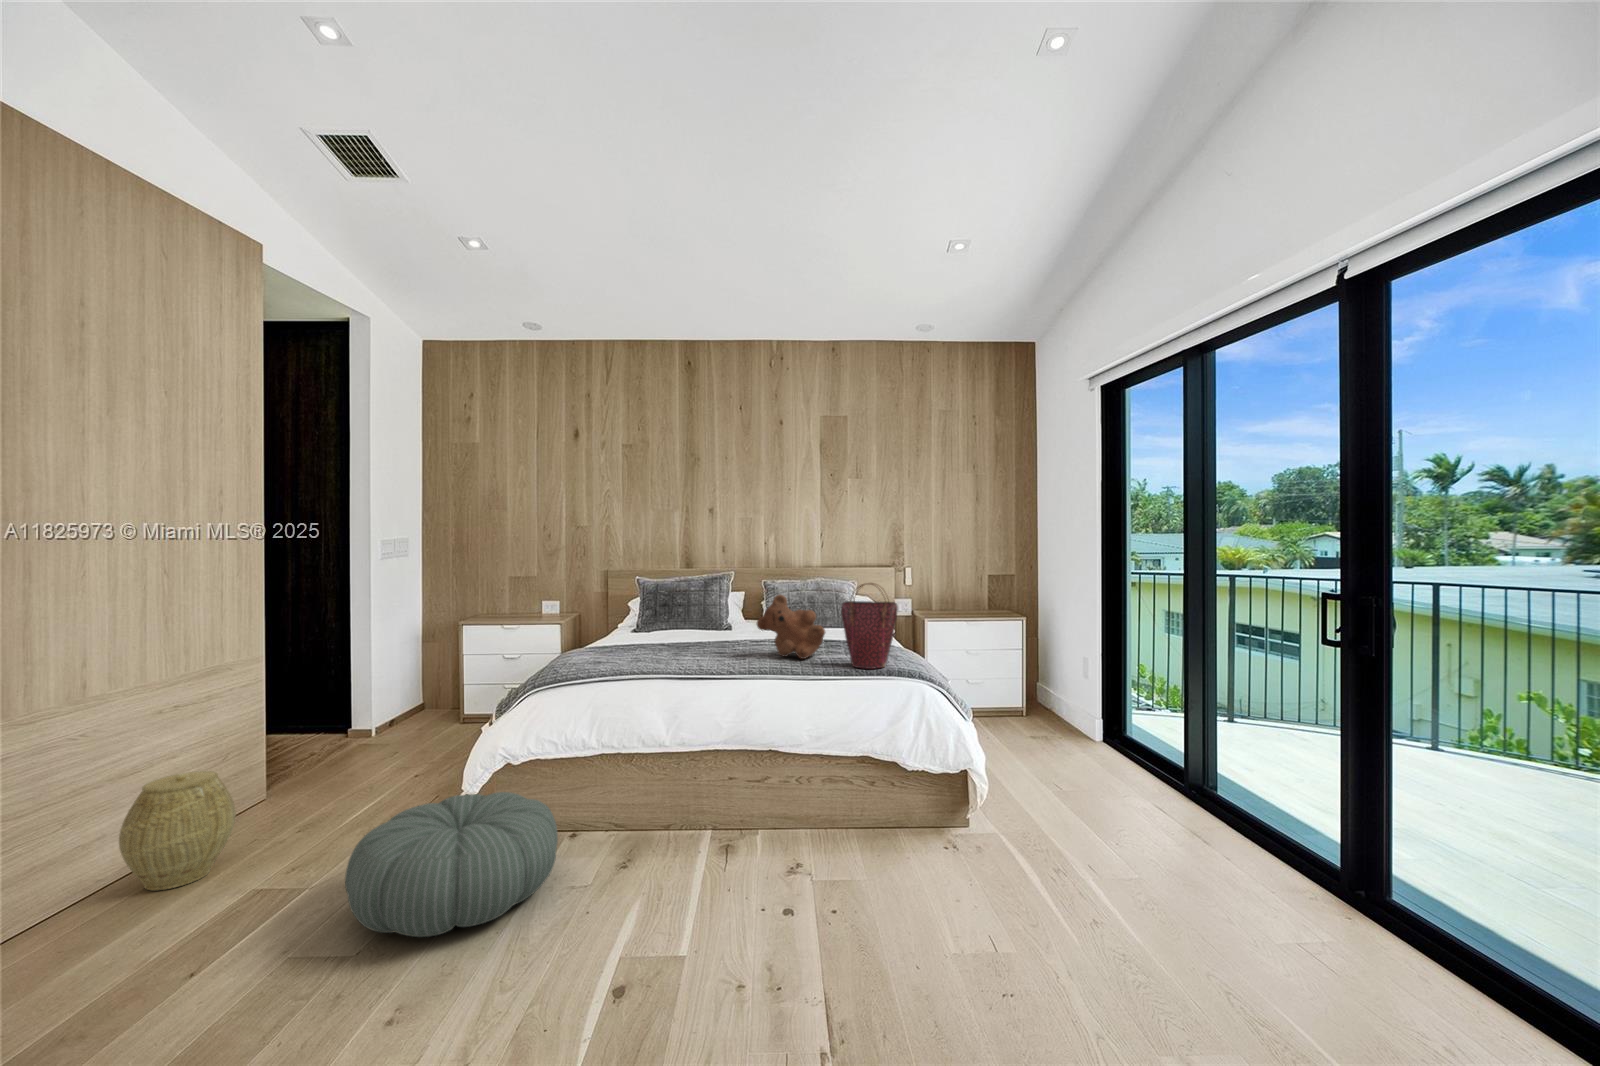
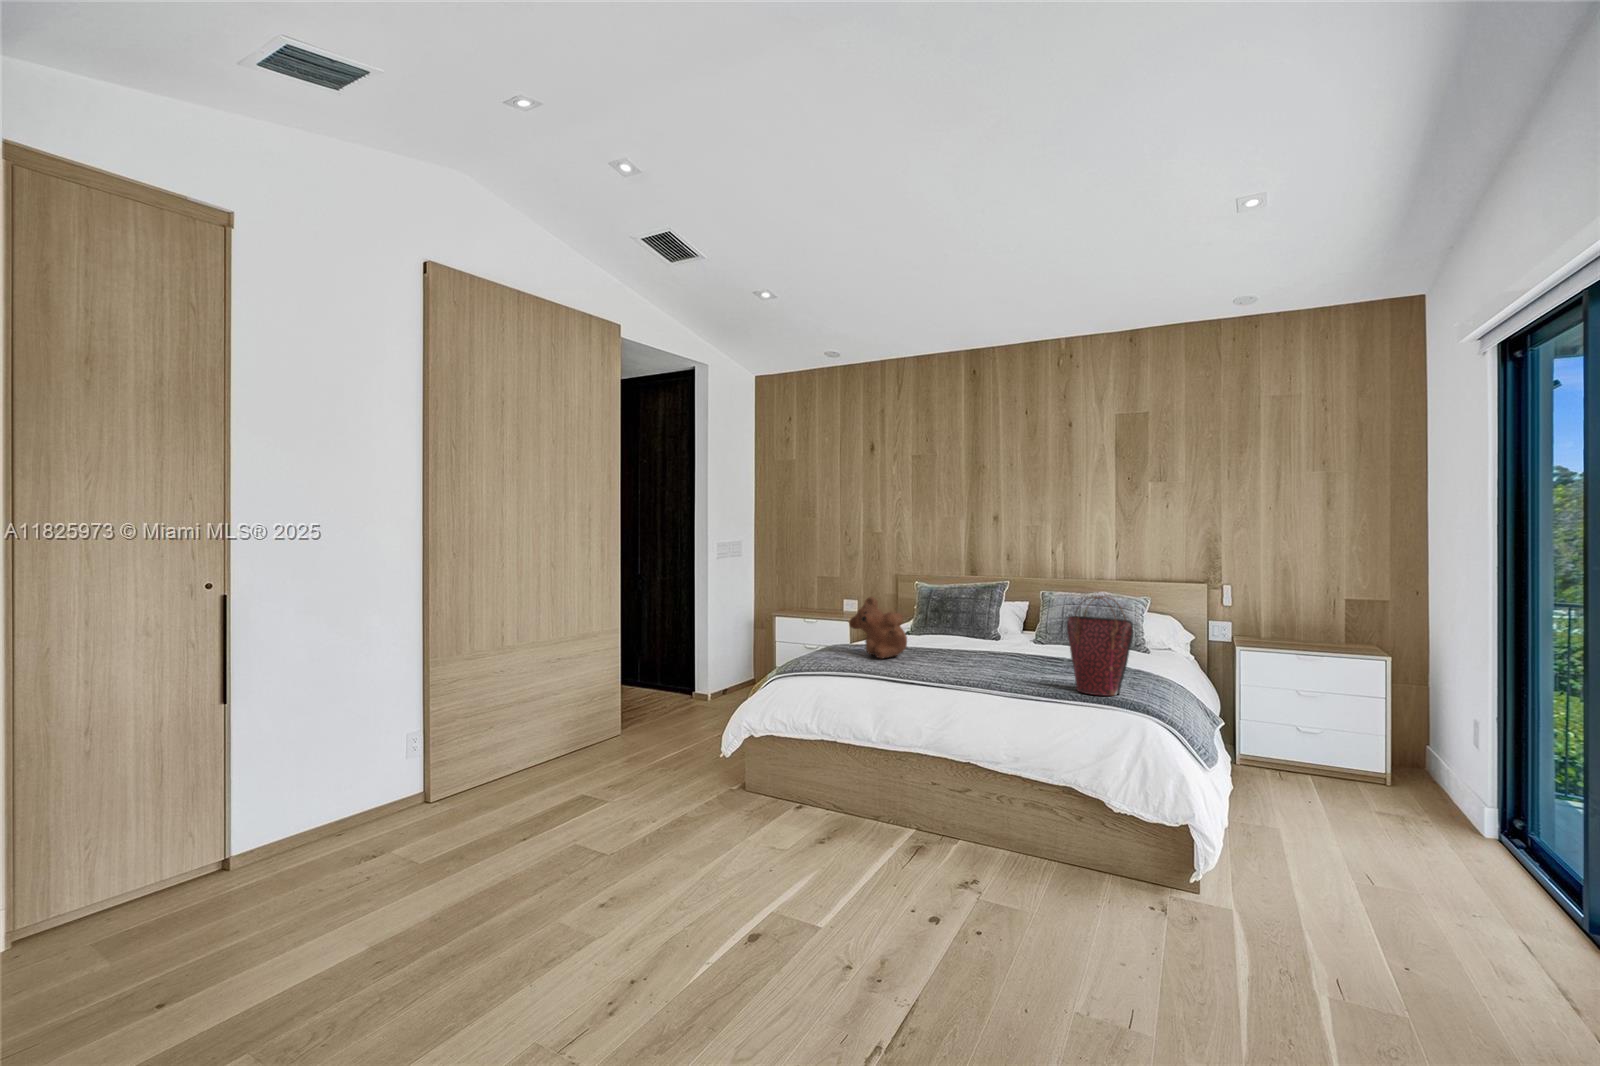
teddy bear: present [757,595,825,659] -> present [849,597,907,658]
woven basket: present [119,771,236,890] -> none [534,701,593,776]
pouf: present [345,792,558,937] -> none [620,750,772,849]

